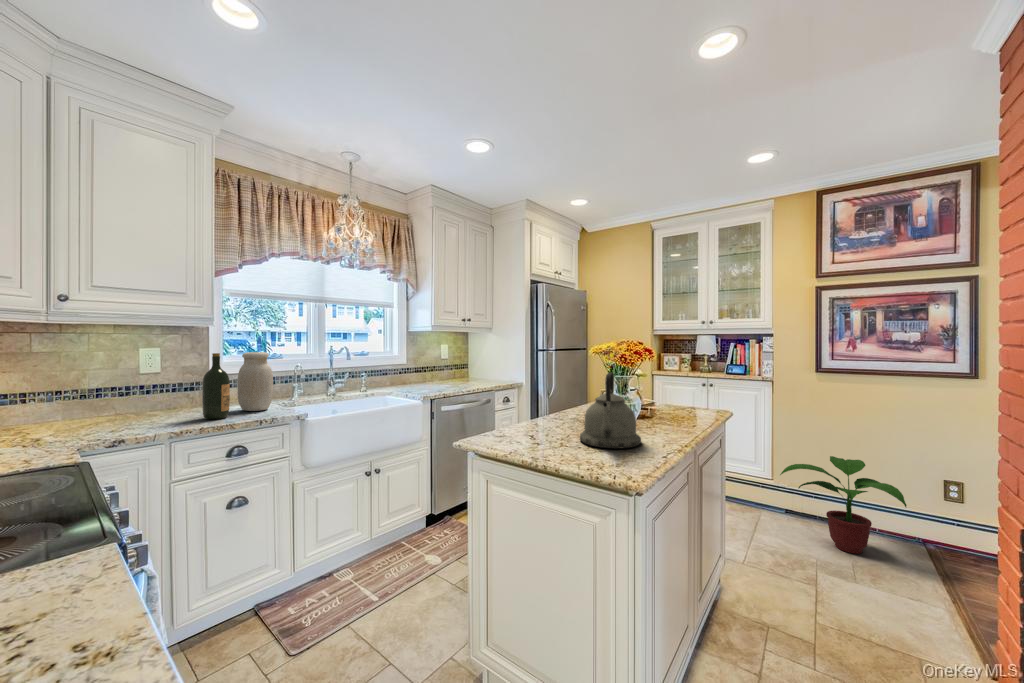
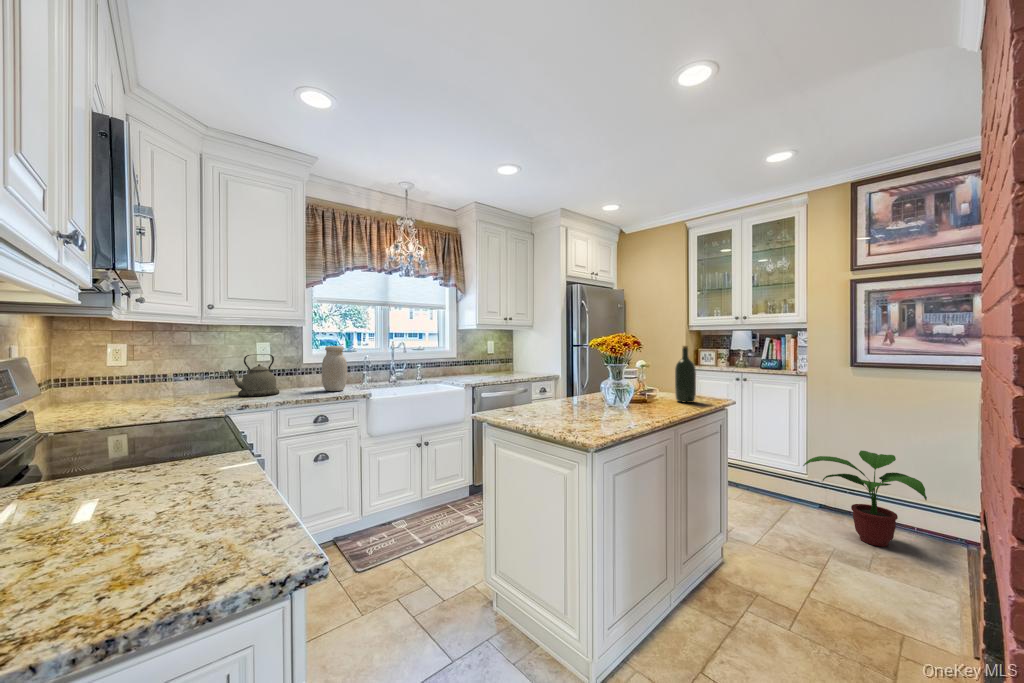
wine bottle: present [202,353,230,419] -> present [675,346,696,403]
kettle: present [580,373,641,449] -> present [228,354,279,397]

